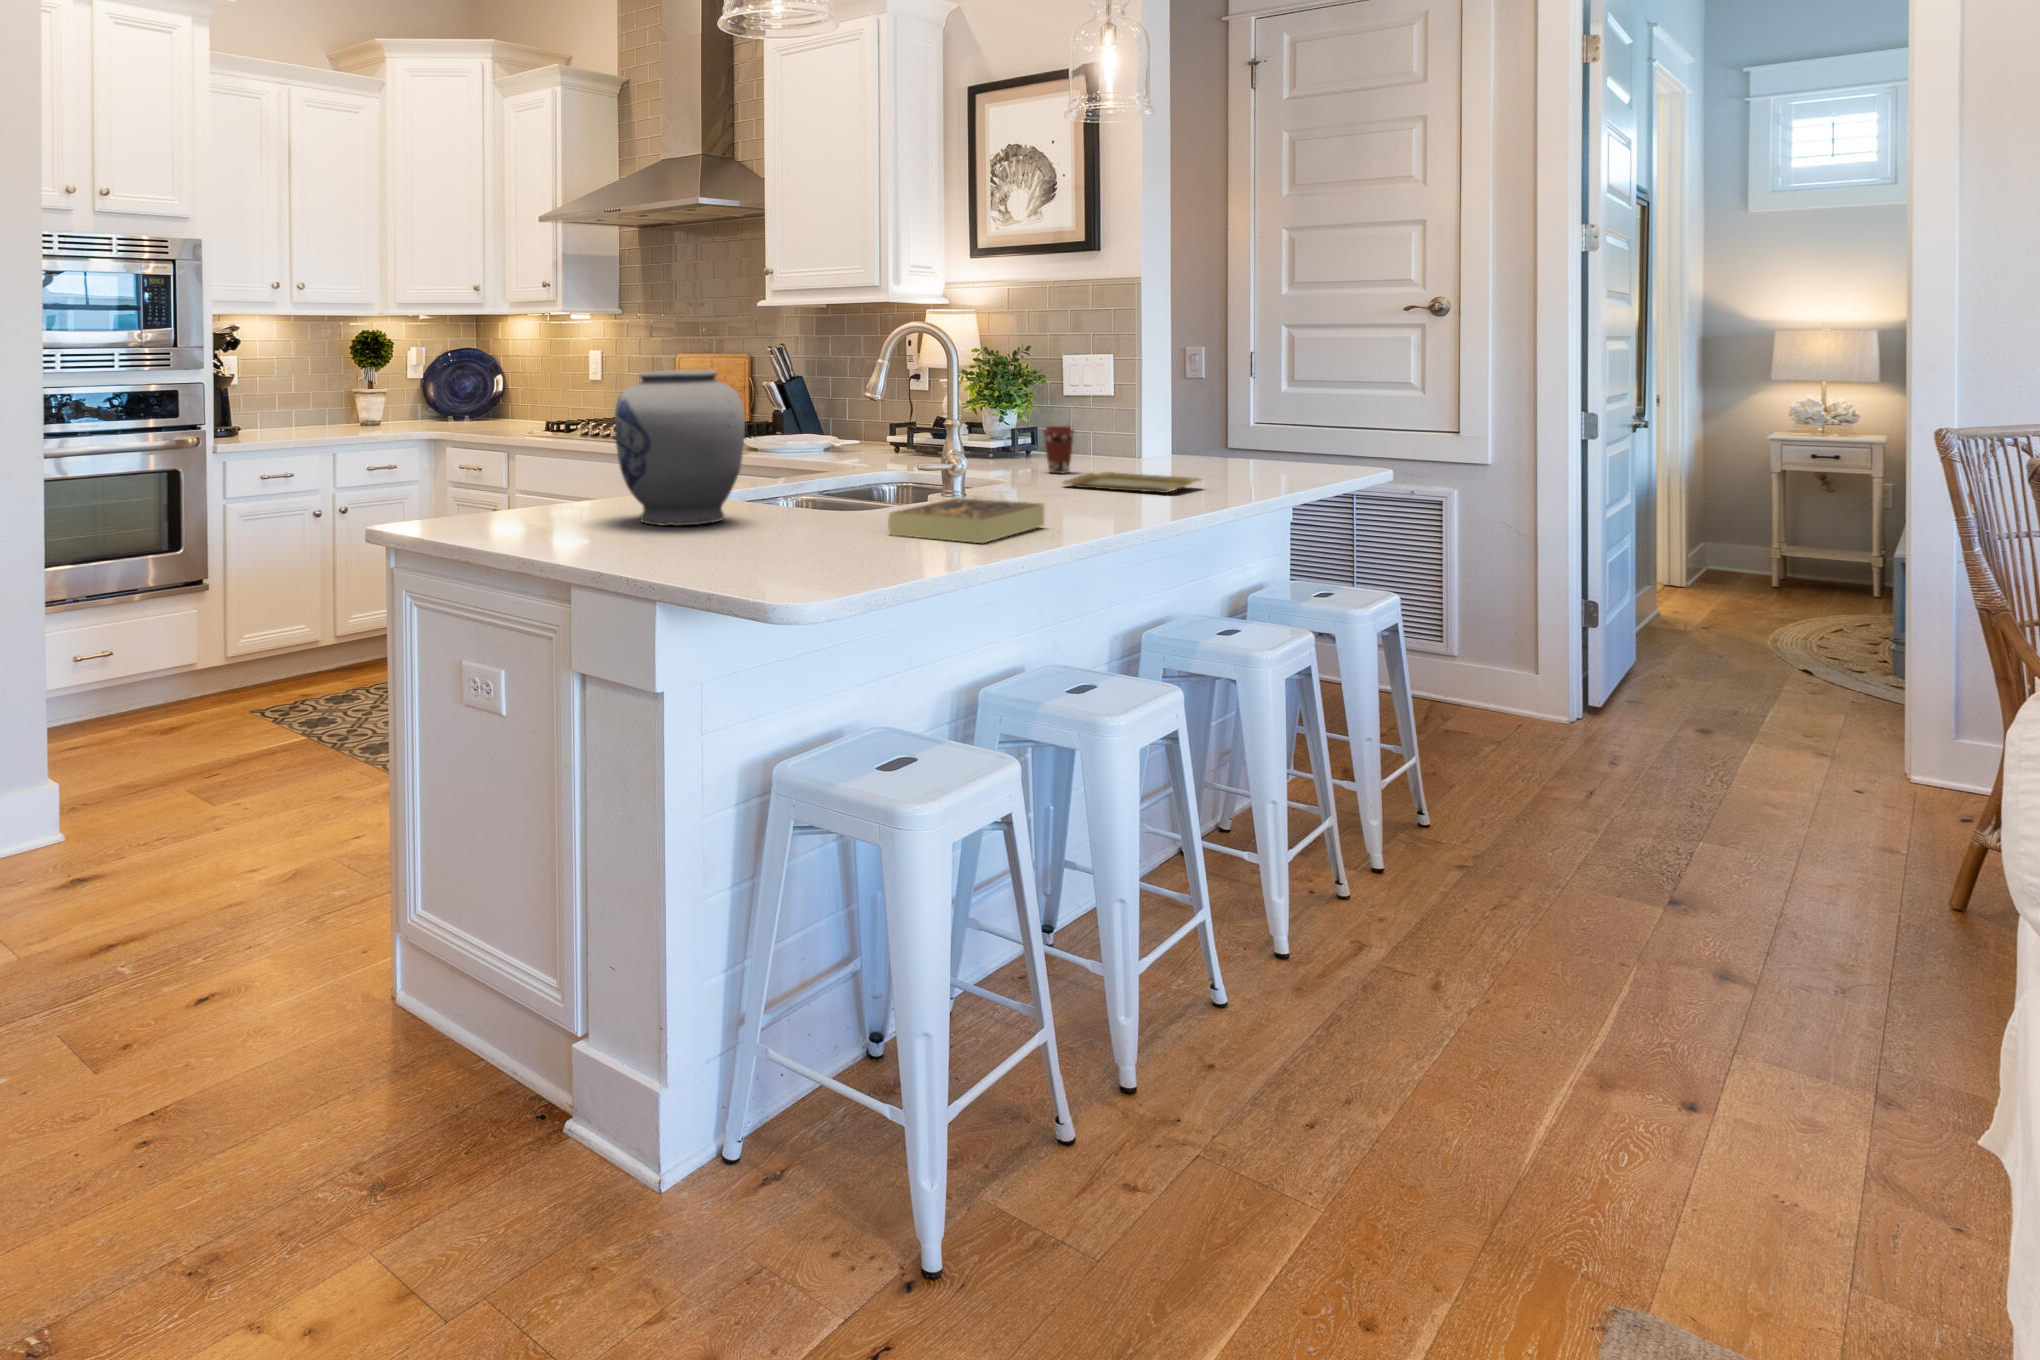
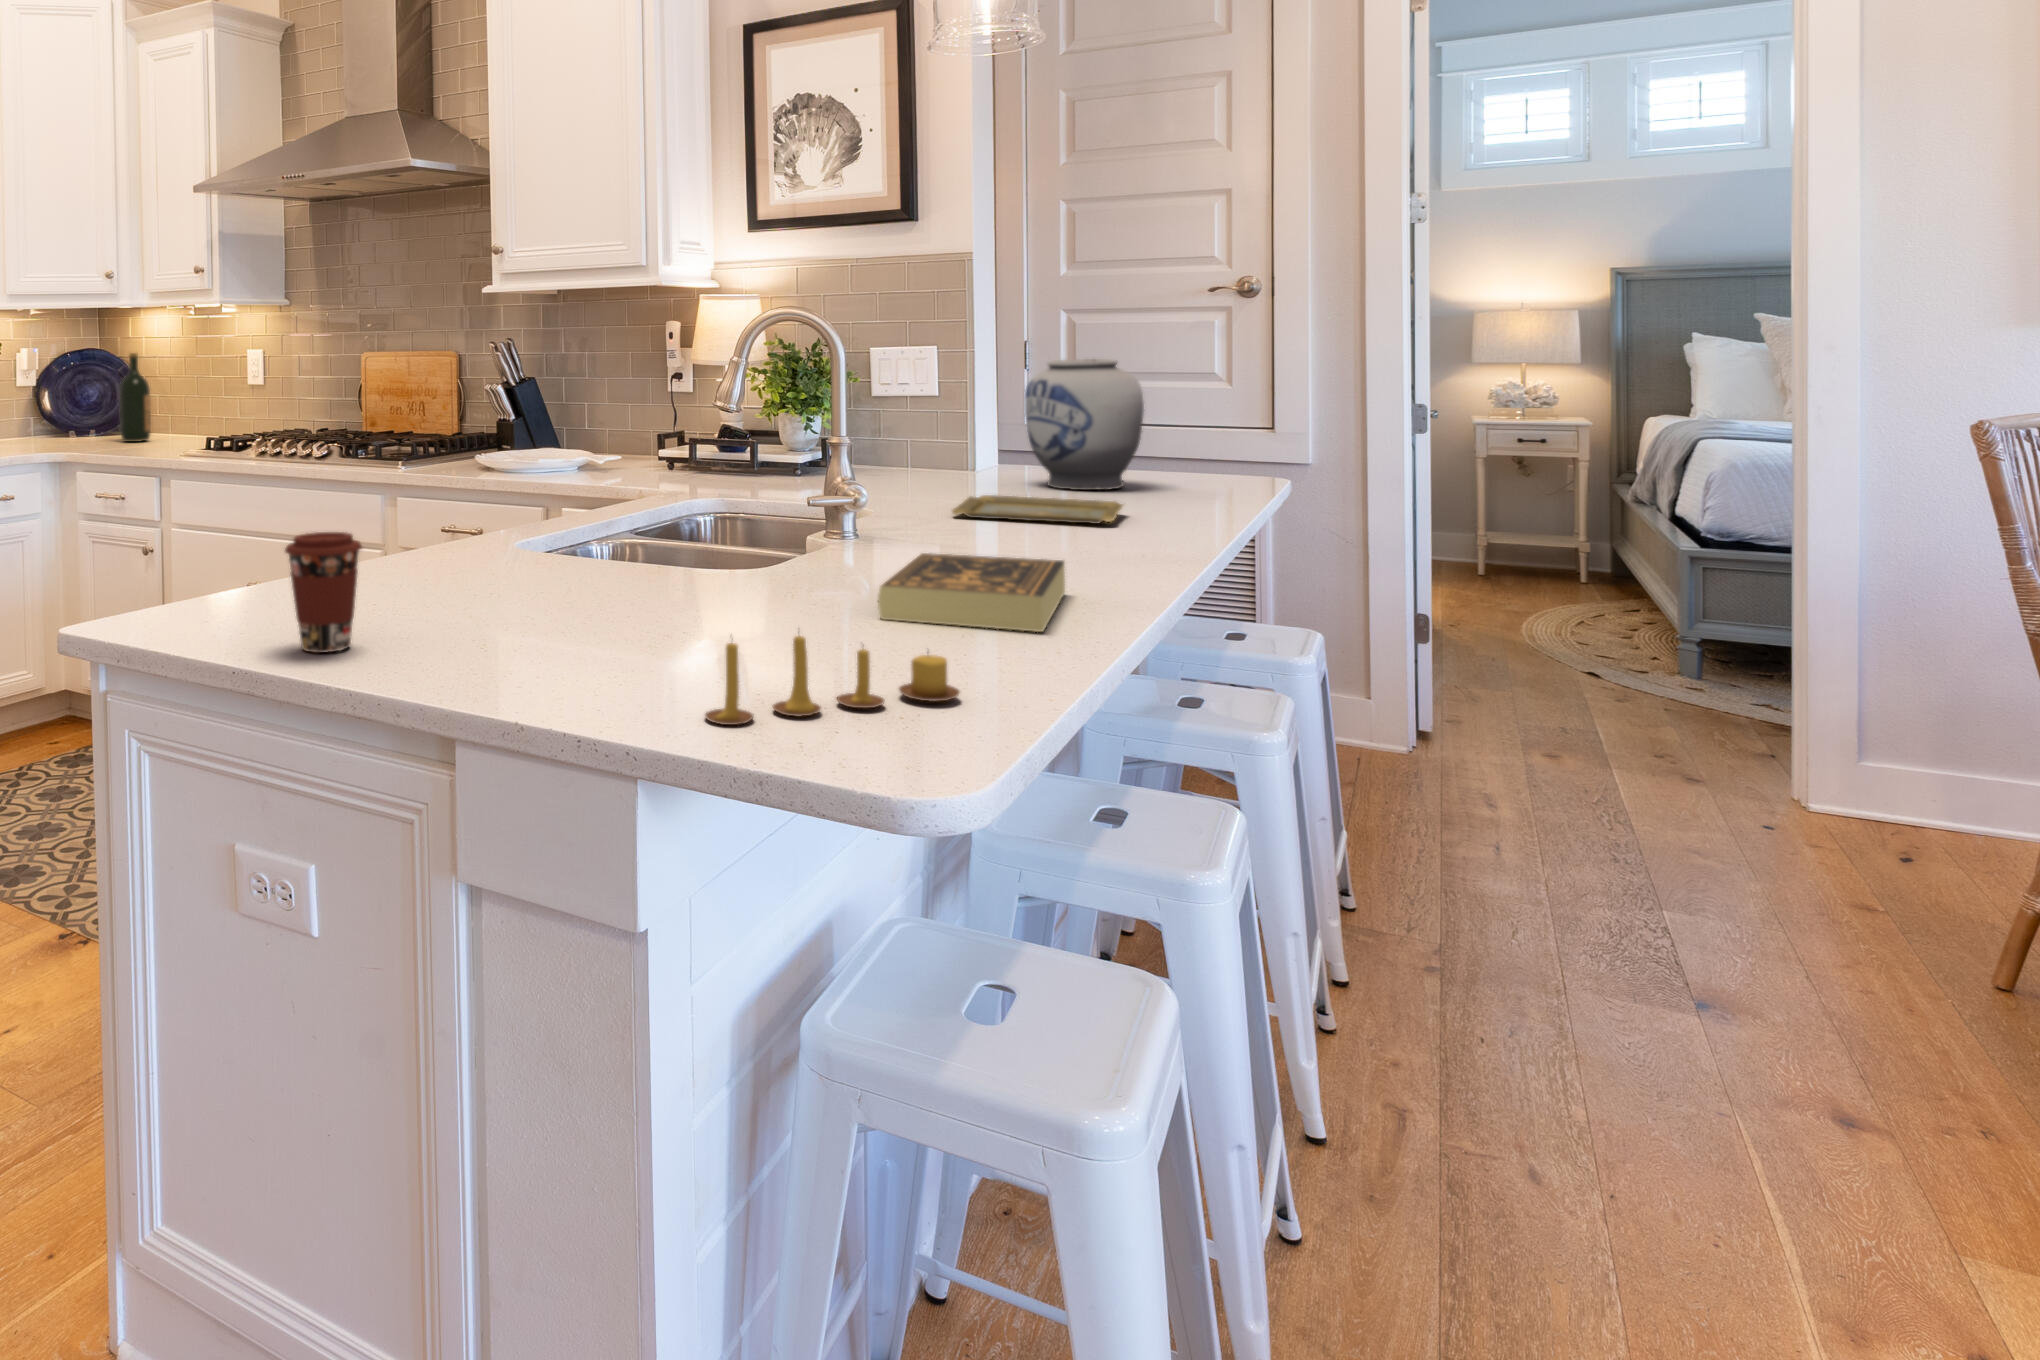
wine bottle: none [486,352,512,425] -> present [119,353,151,442]
vase: present [614,369,745,526] -> present [1025,358,1144,490]
coffee cup: present [1044,426,1074,473] -> present [285,532,362,653]
candle: none [696,517,864,572] -> present [705,635,960,725]

